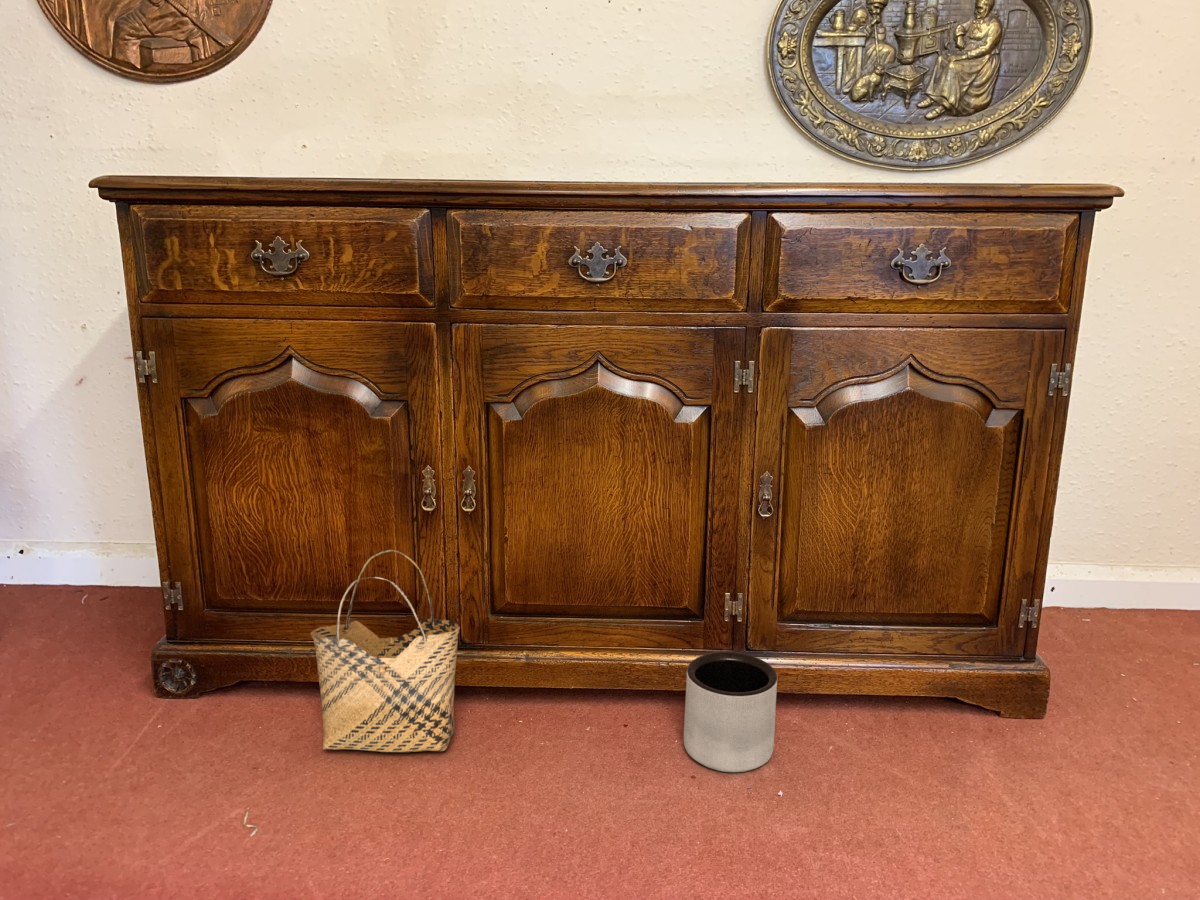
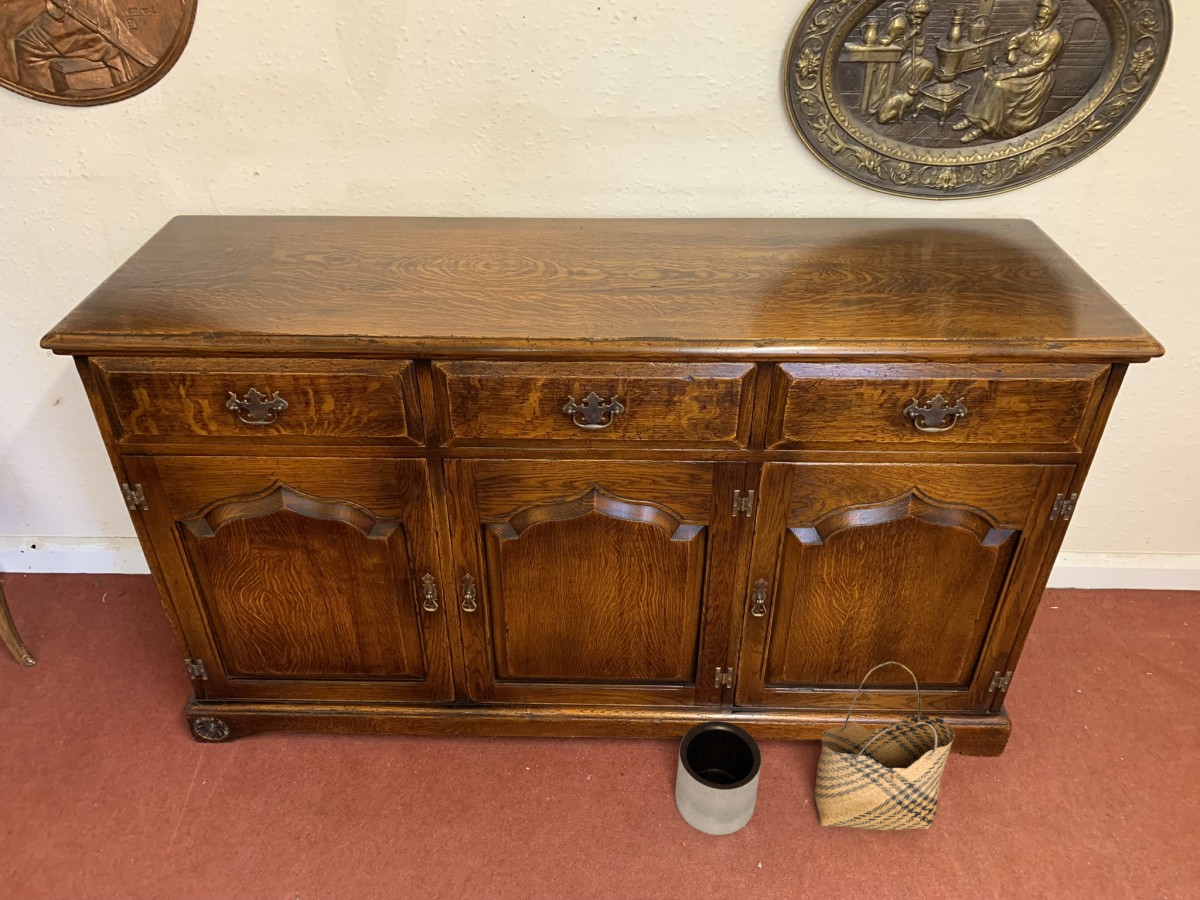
woven basket: present [310,549,460,752] -> present [814,661,955,830]

